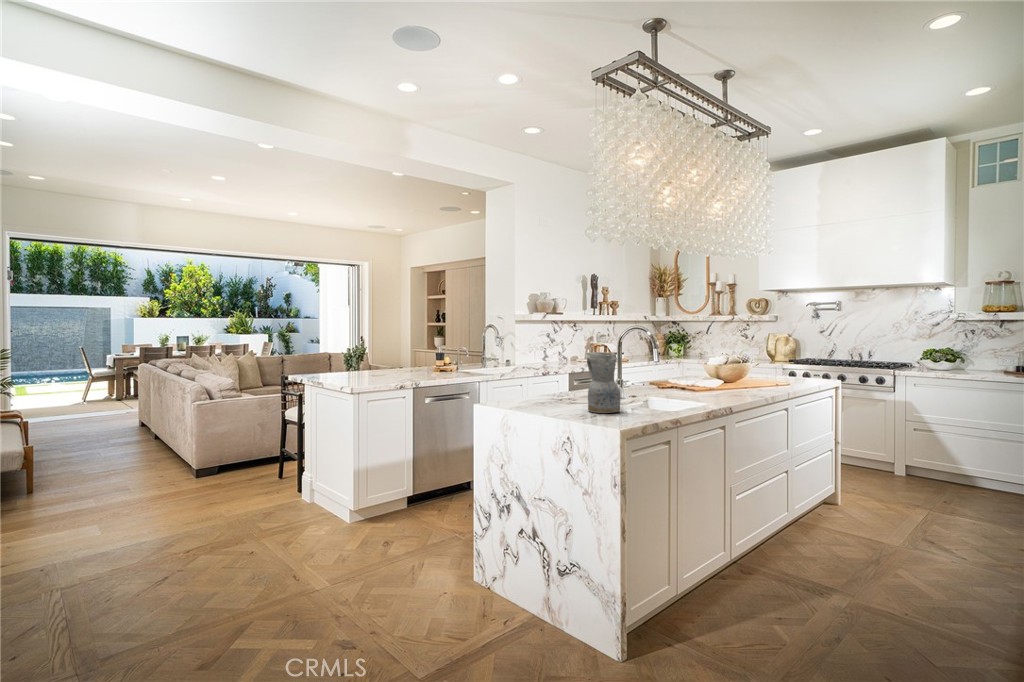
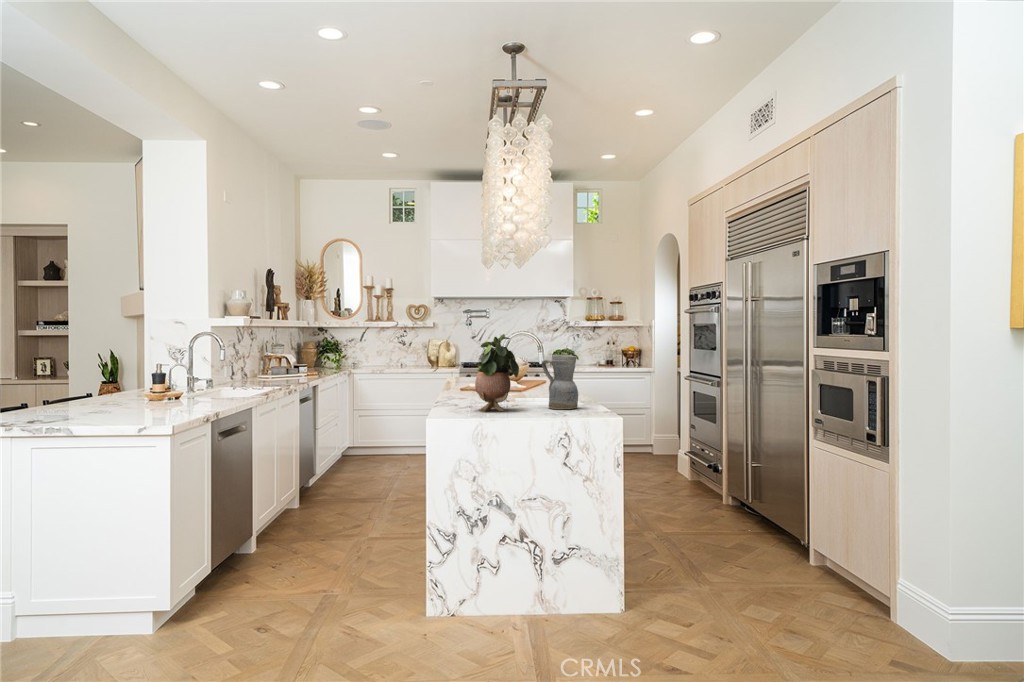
potted plant: none [525,329,565,407] -> present [475,334,519,412]

